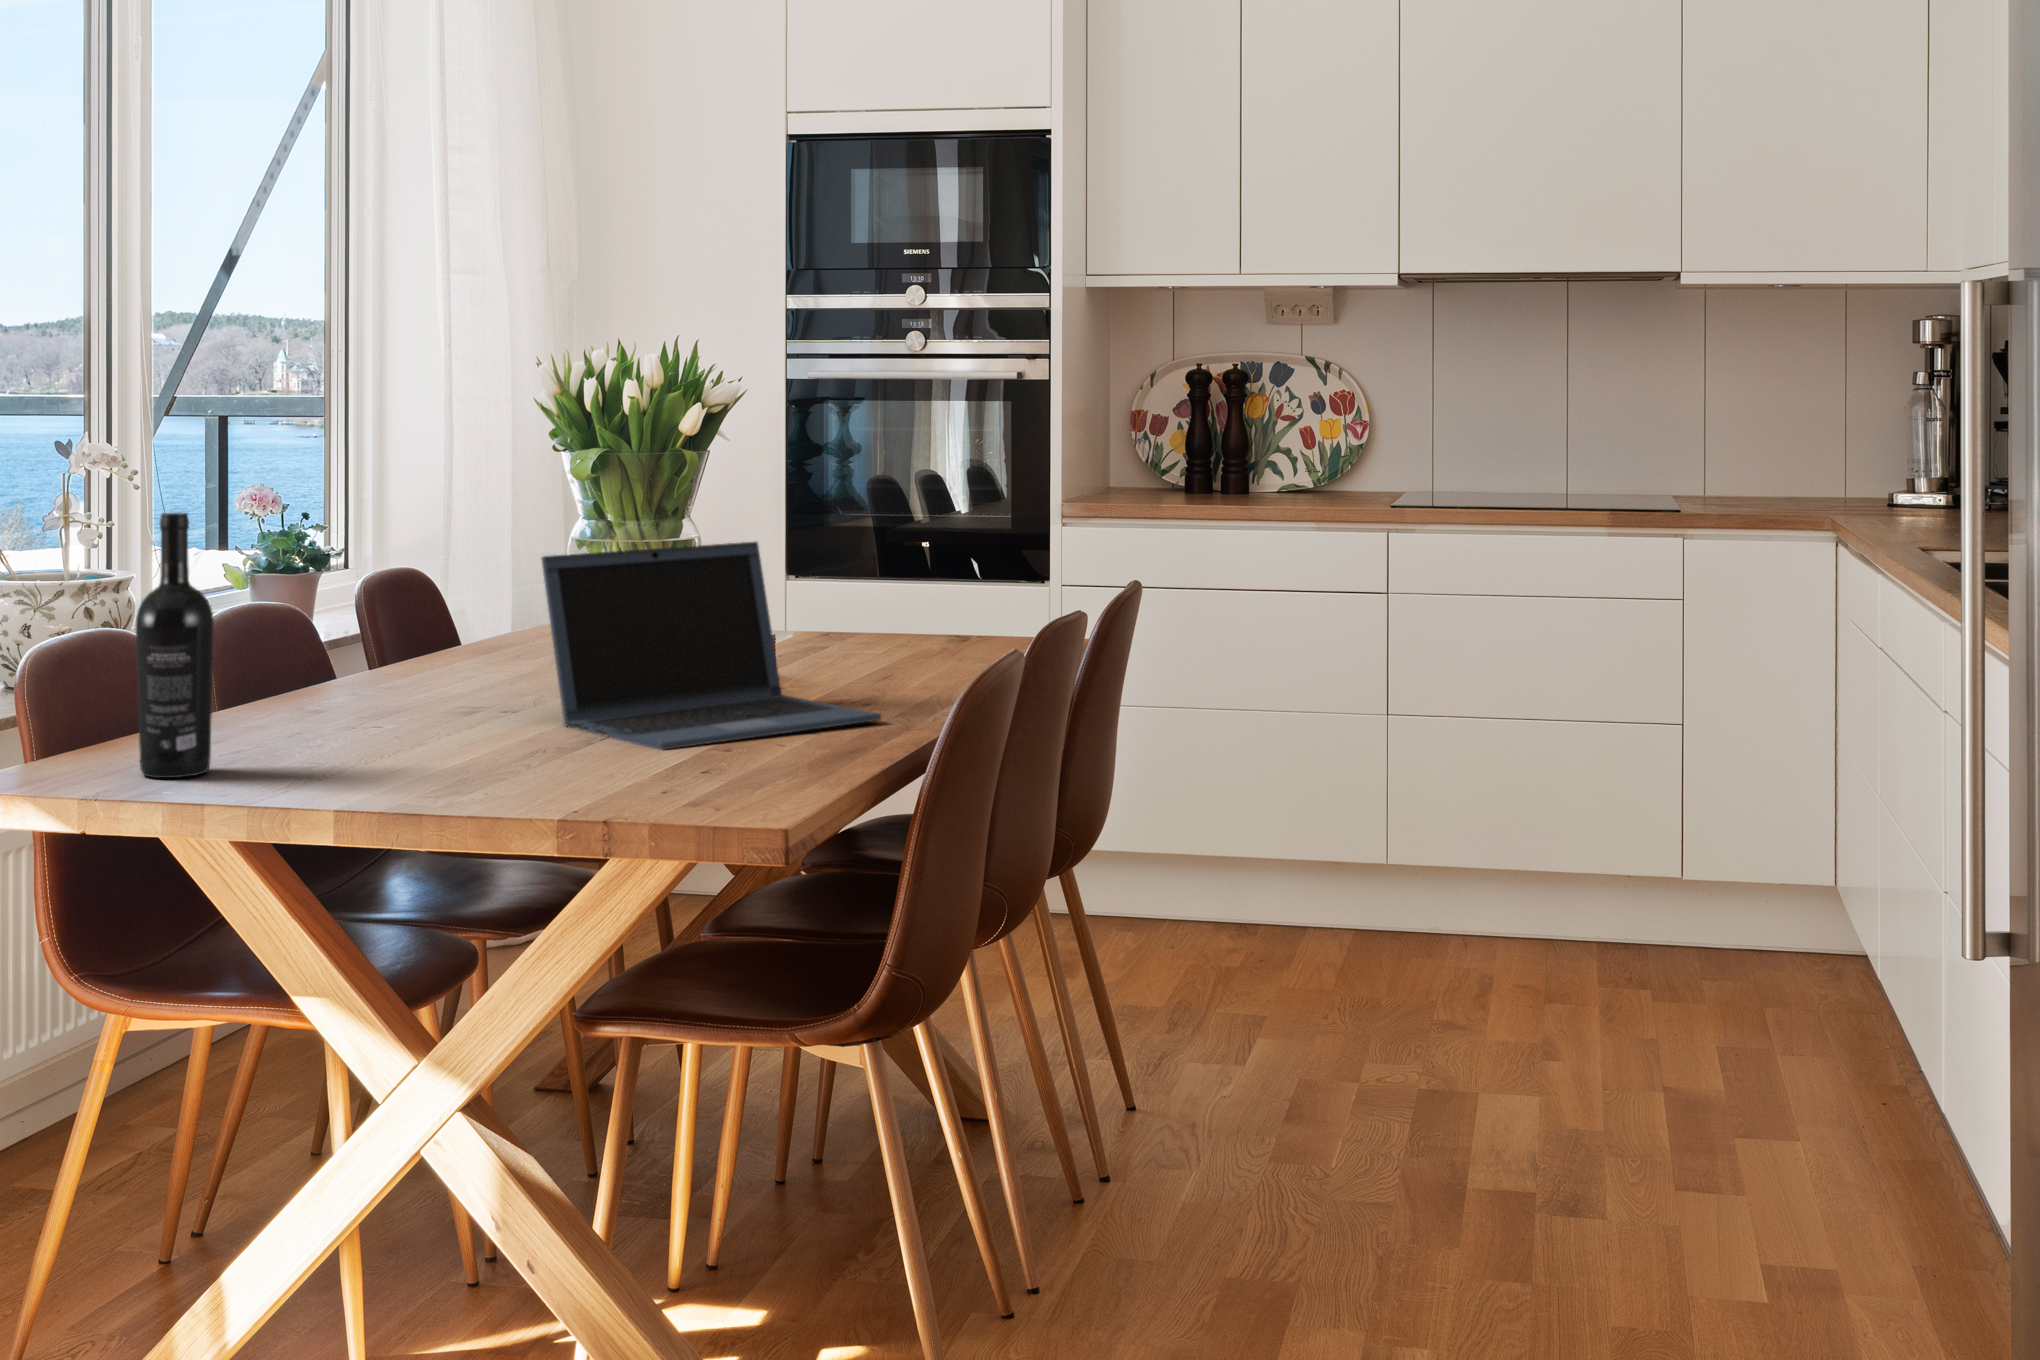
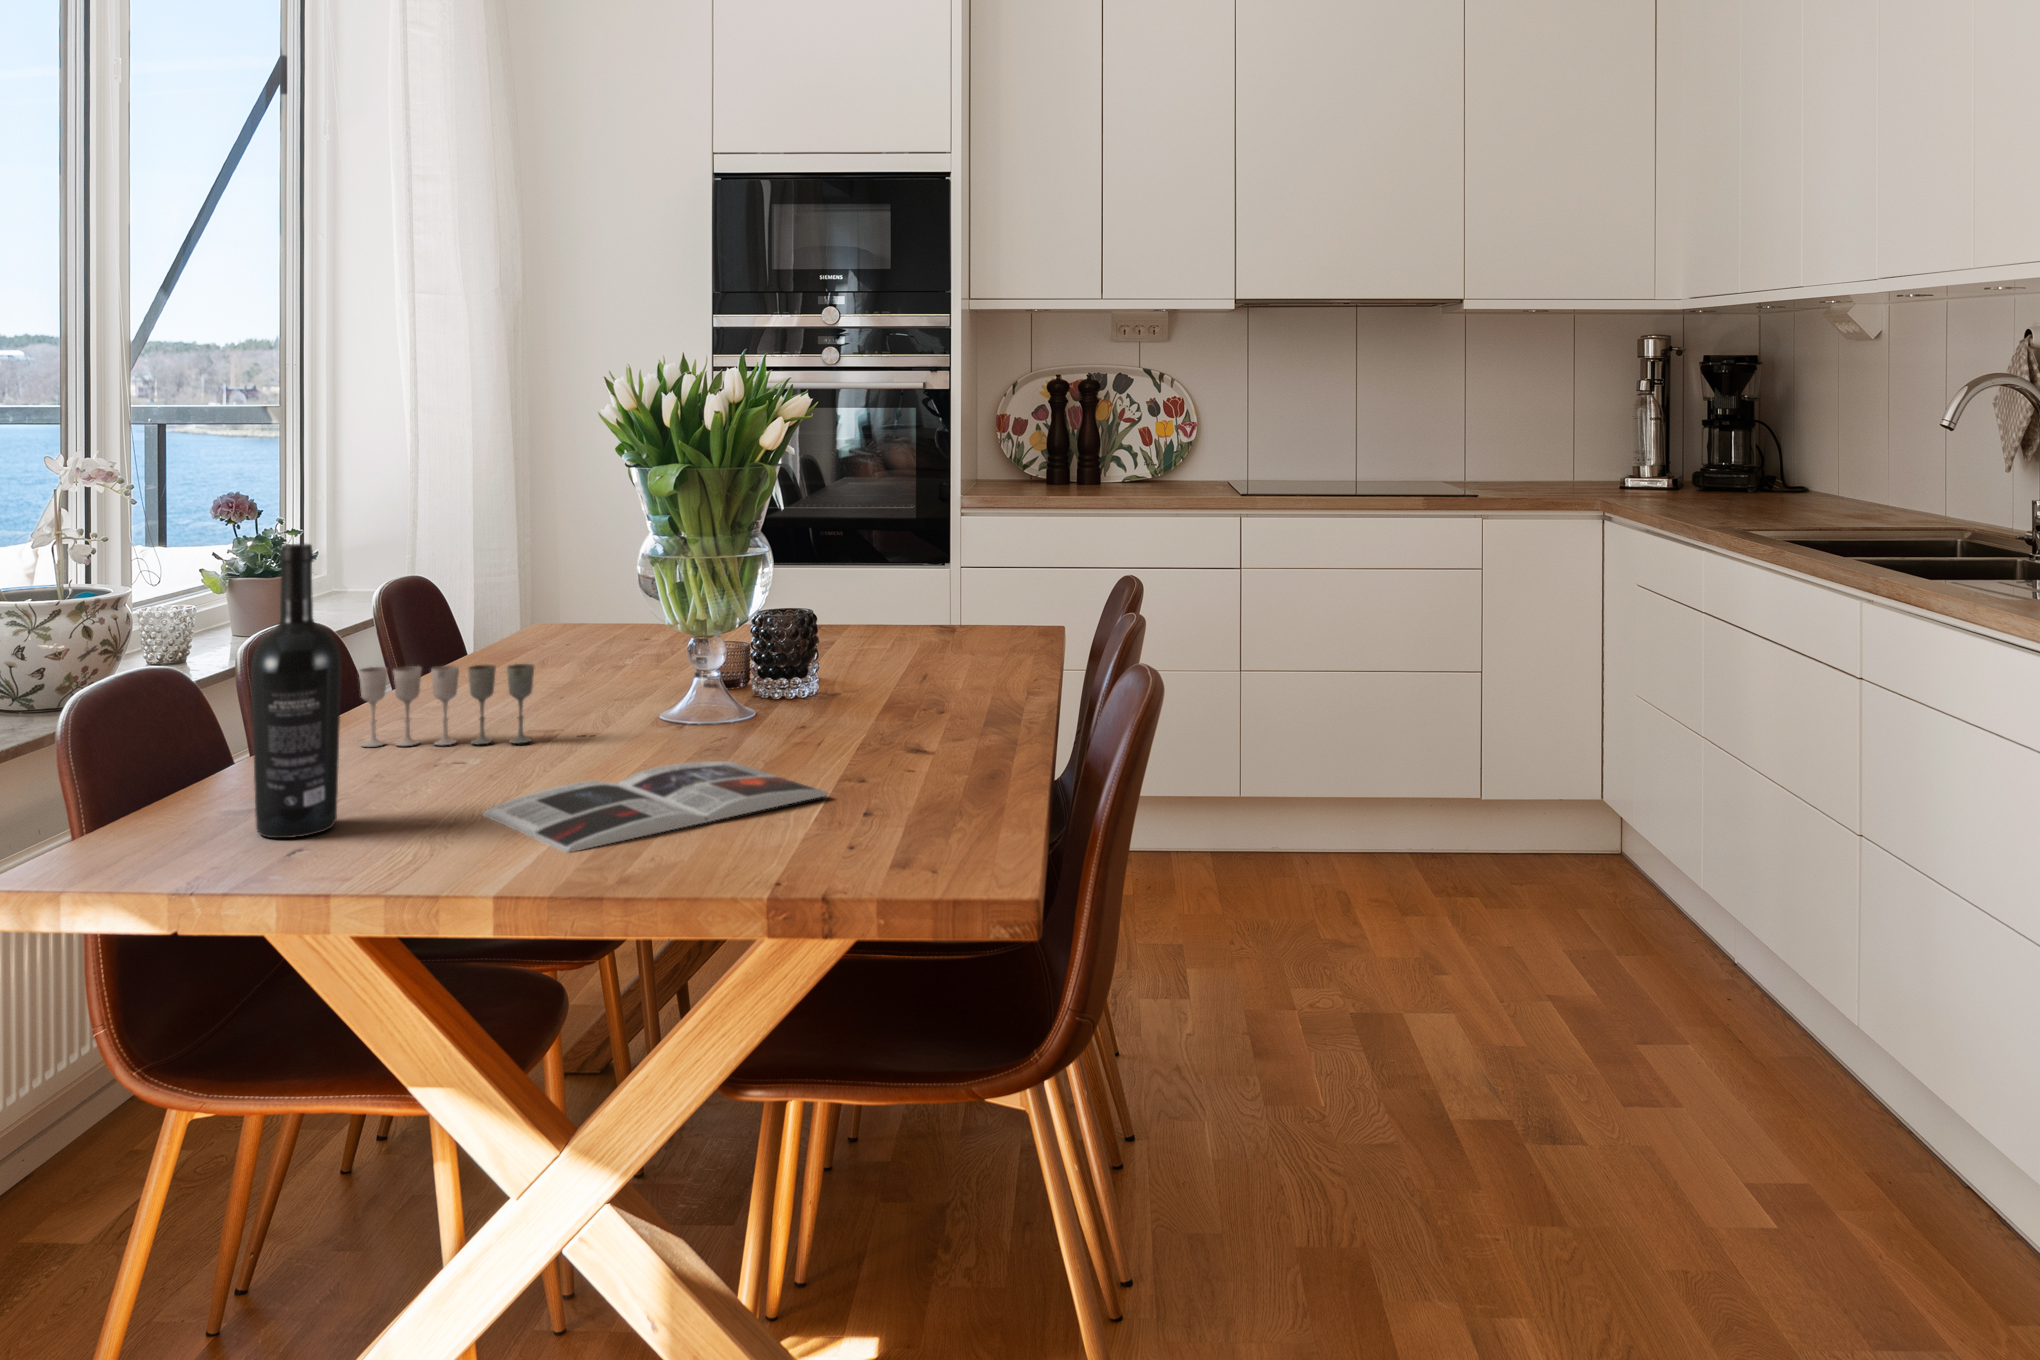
laptop: present [541,542,881,750] -> none [643,546,975,762]
wine glass: none [275,643,433,723] -> present [359,664,534,747]
magazine: none [338,741,659,802] -> present [483,761,829,853]

